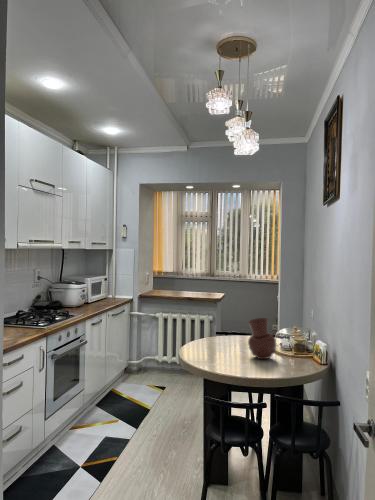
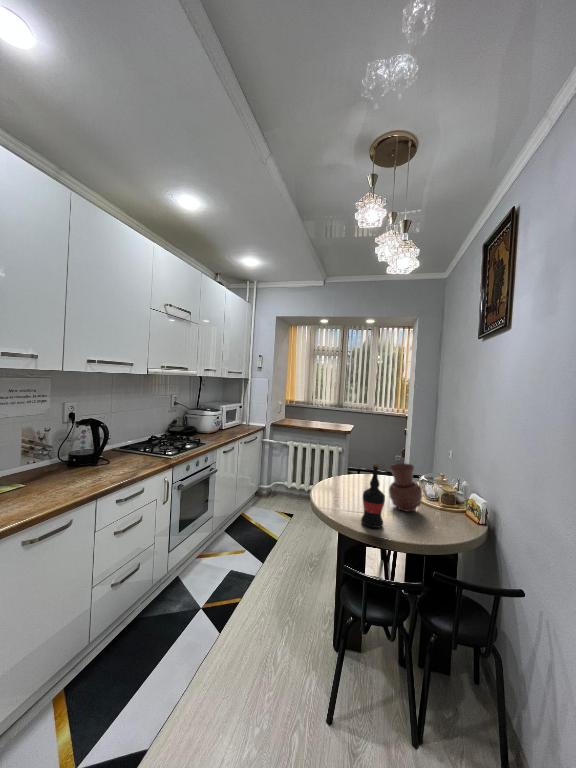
wine bottle: none [222,316,241,370] -> present [361,463,385,528]

